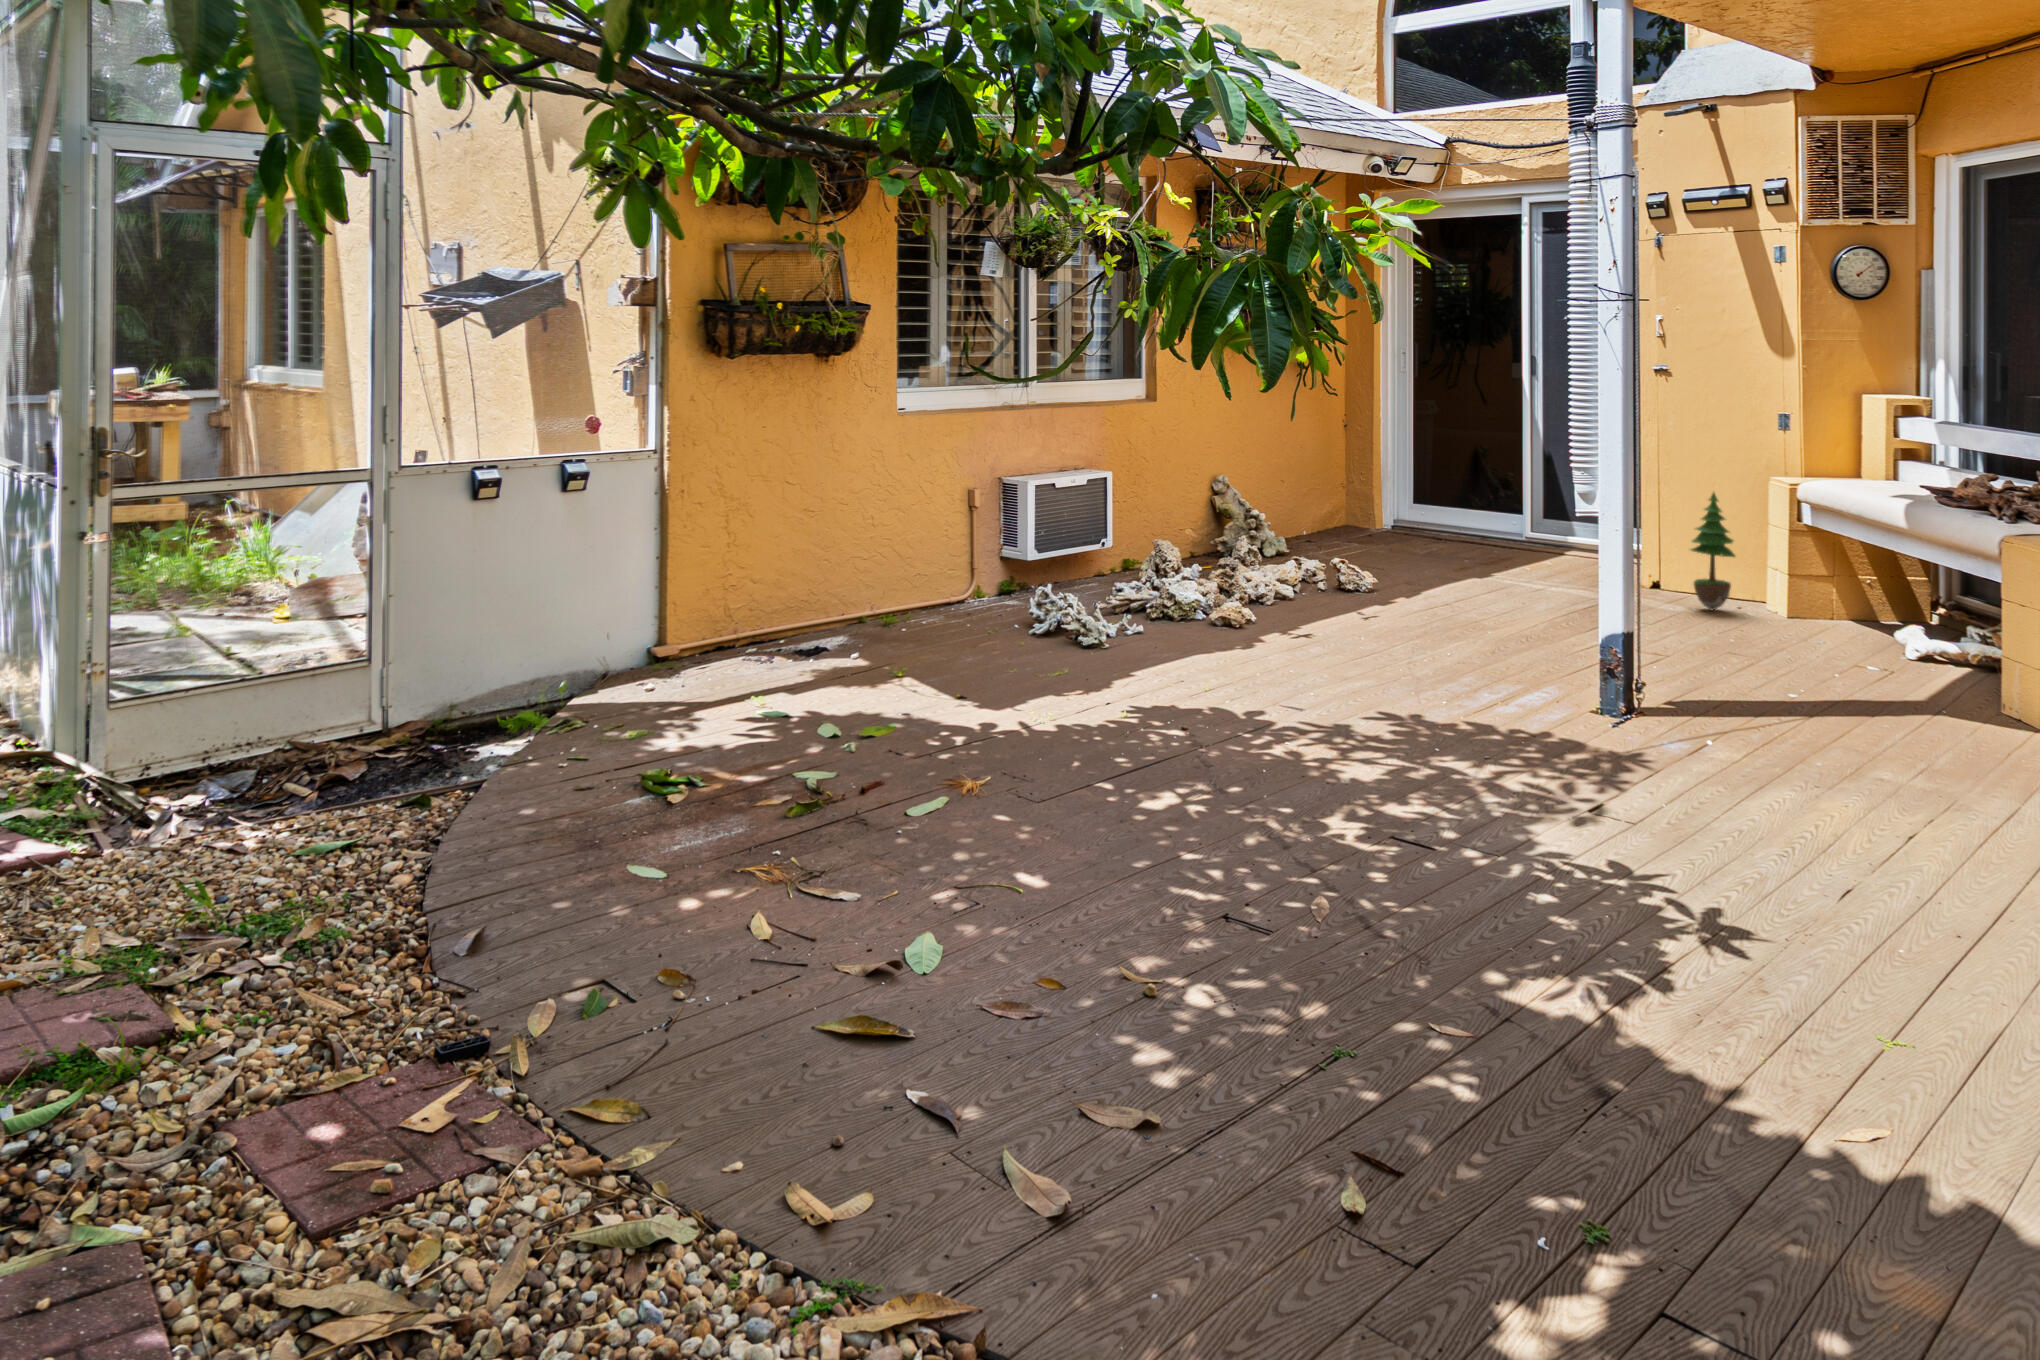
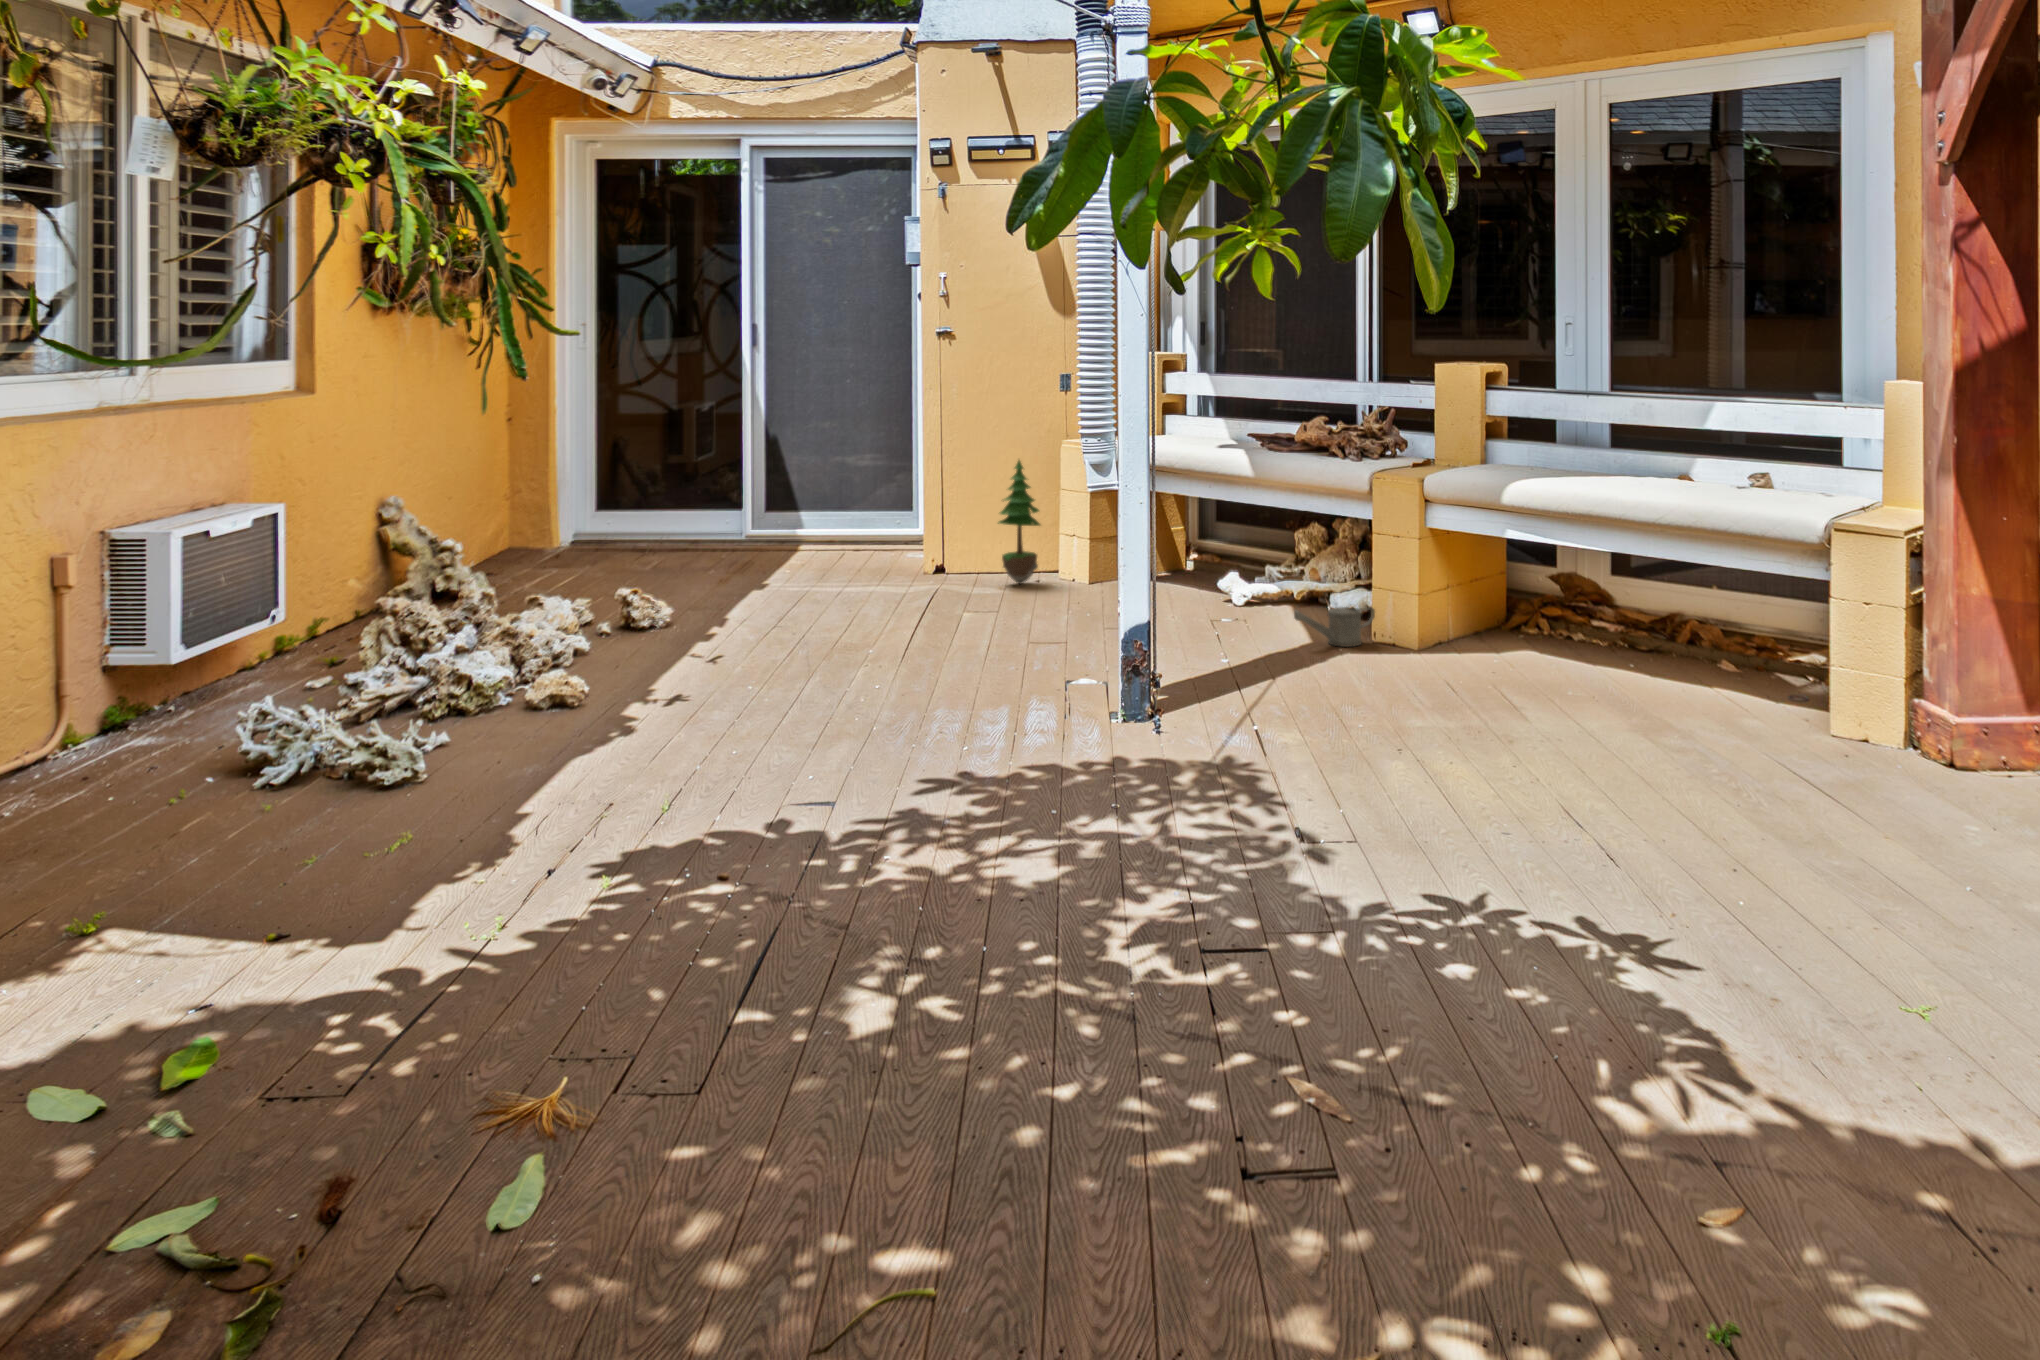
watering can: none [1885,667,1998,718] -> present [1294,607,1375,647]

